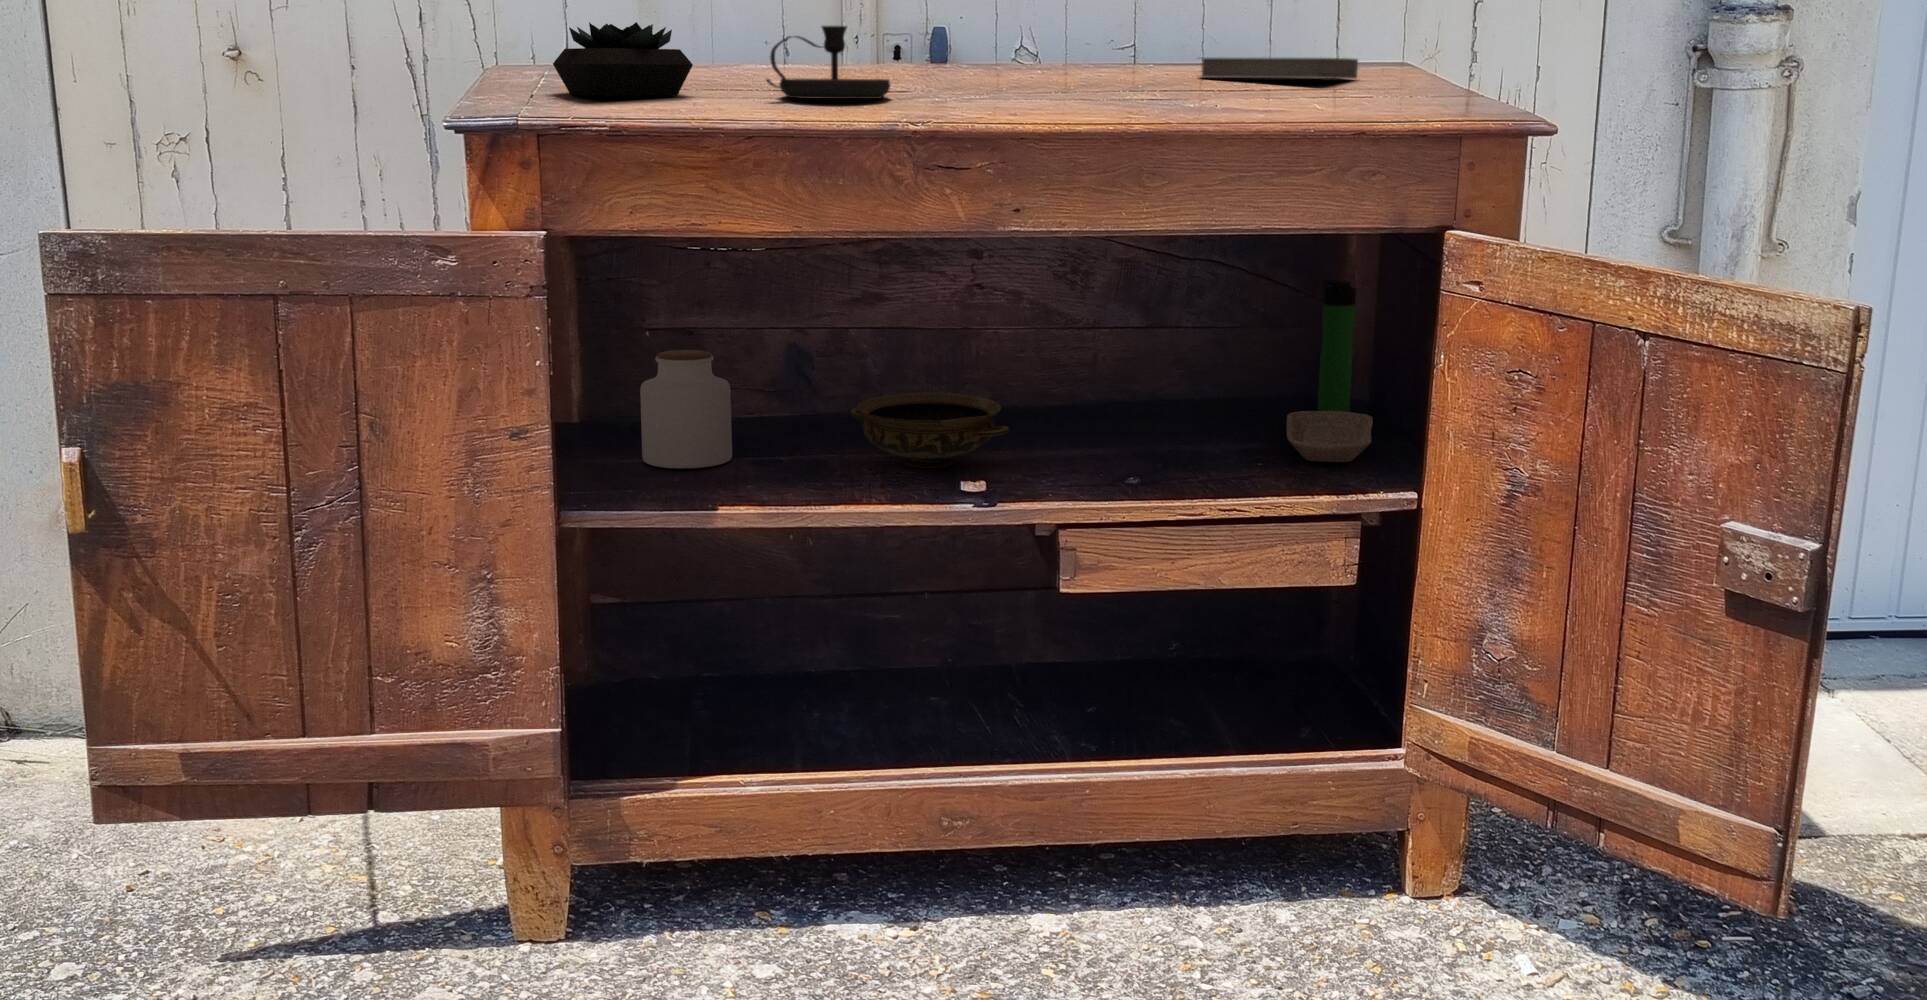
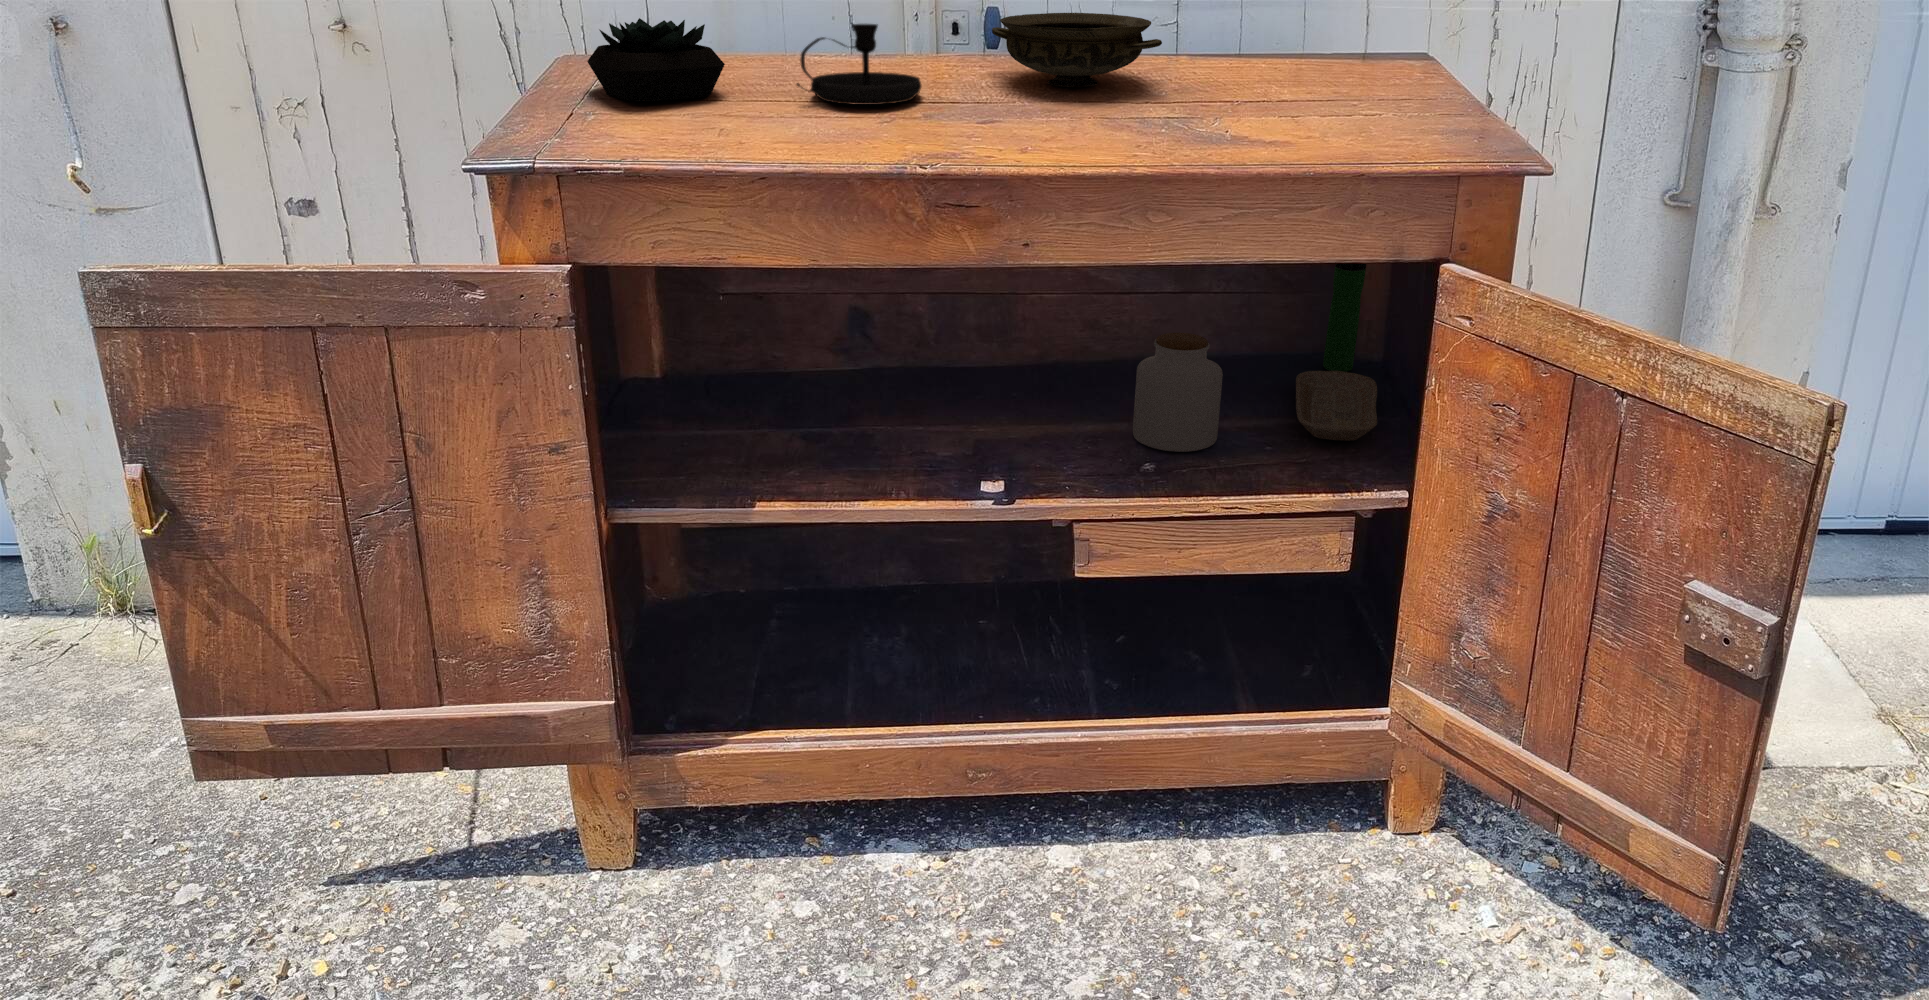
hardback book: present [1199,57,1358,79] -> none [1226,27,1387,63]
jar: present [640,350,732,468] -> present [1133,333,1223,452]
ceramic bowl: present [851,392,1009,468] -> present [992,13,1162,87]

